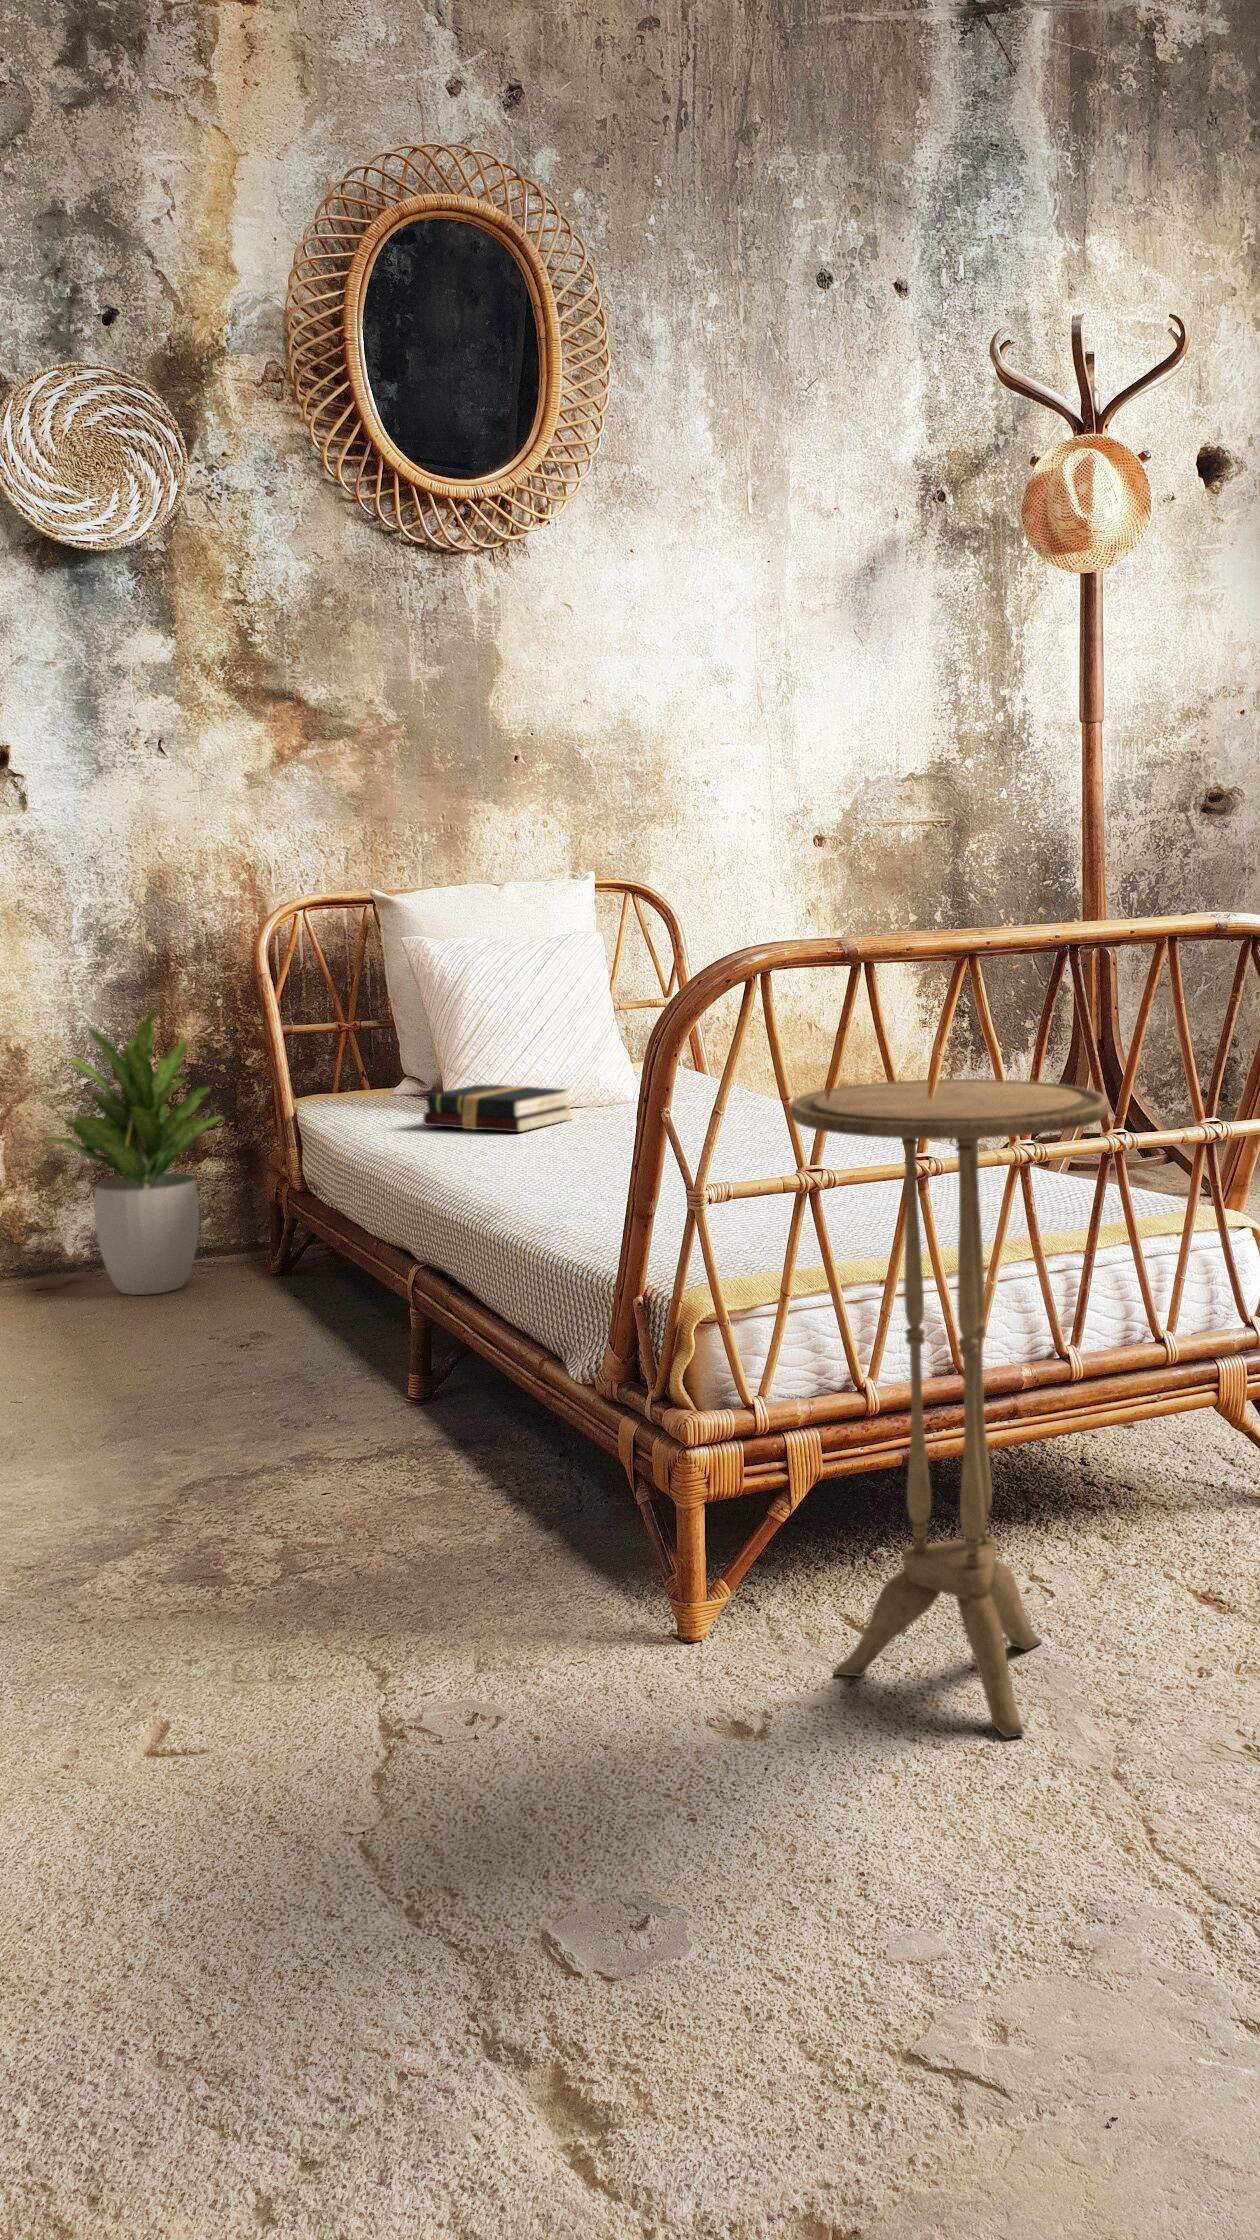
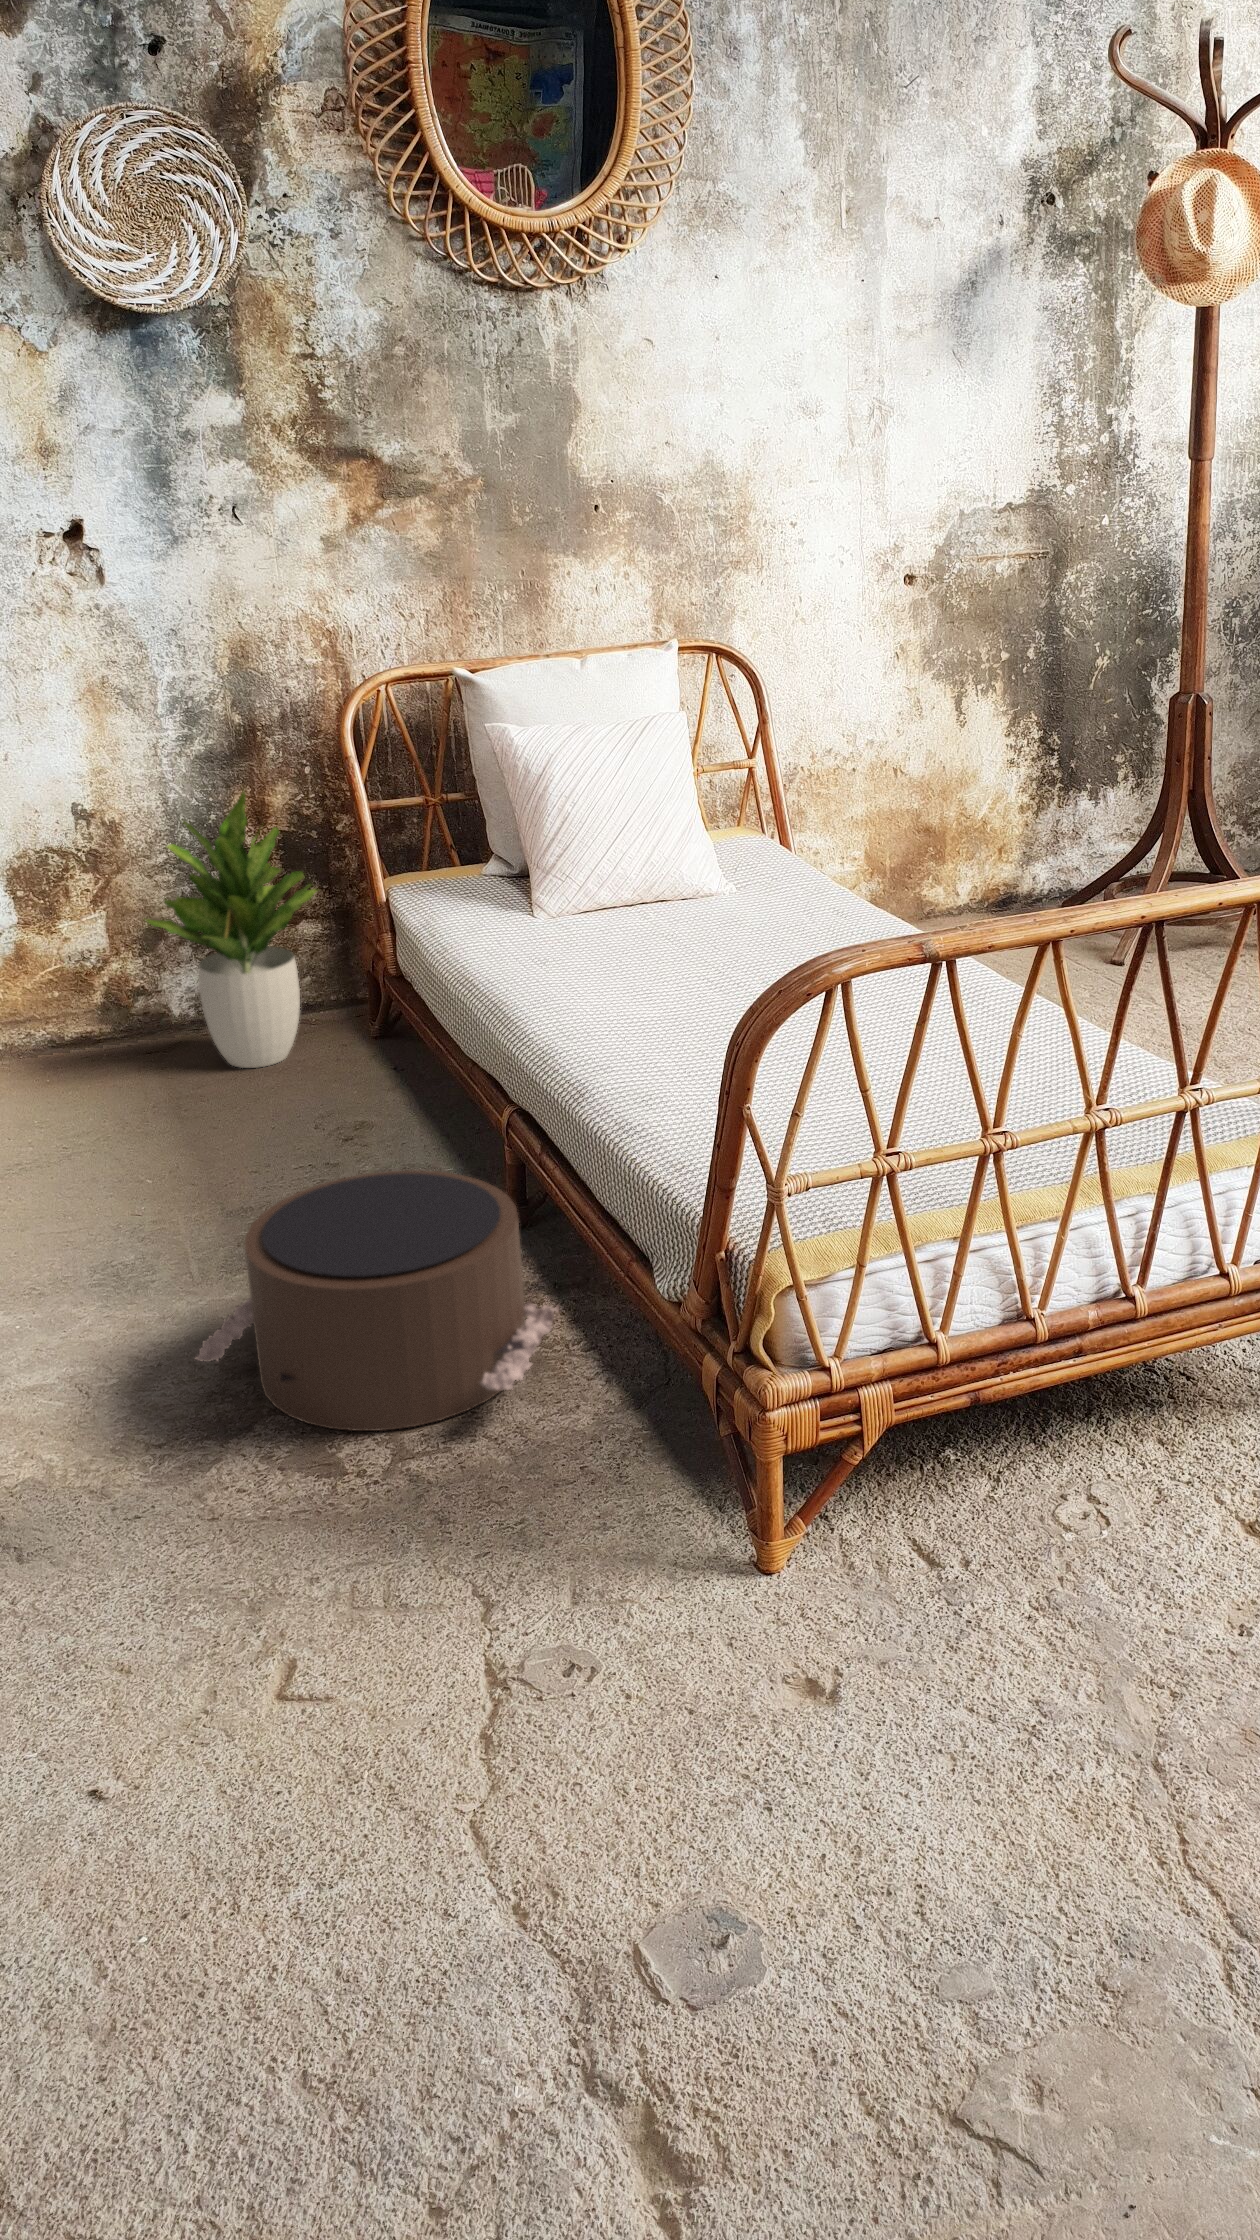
side table: present [790,1079,1109,1738] -> none [870,1081,1188,1716]
hardback book: present [423,1085,571,1132] -> none [512,893,659,959]
pouf: none [70,1306,465,1548] -> present [195,1170,558,1431]

